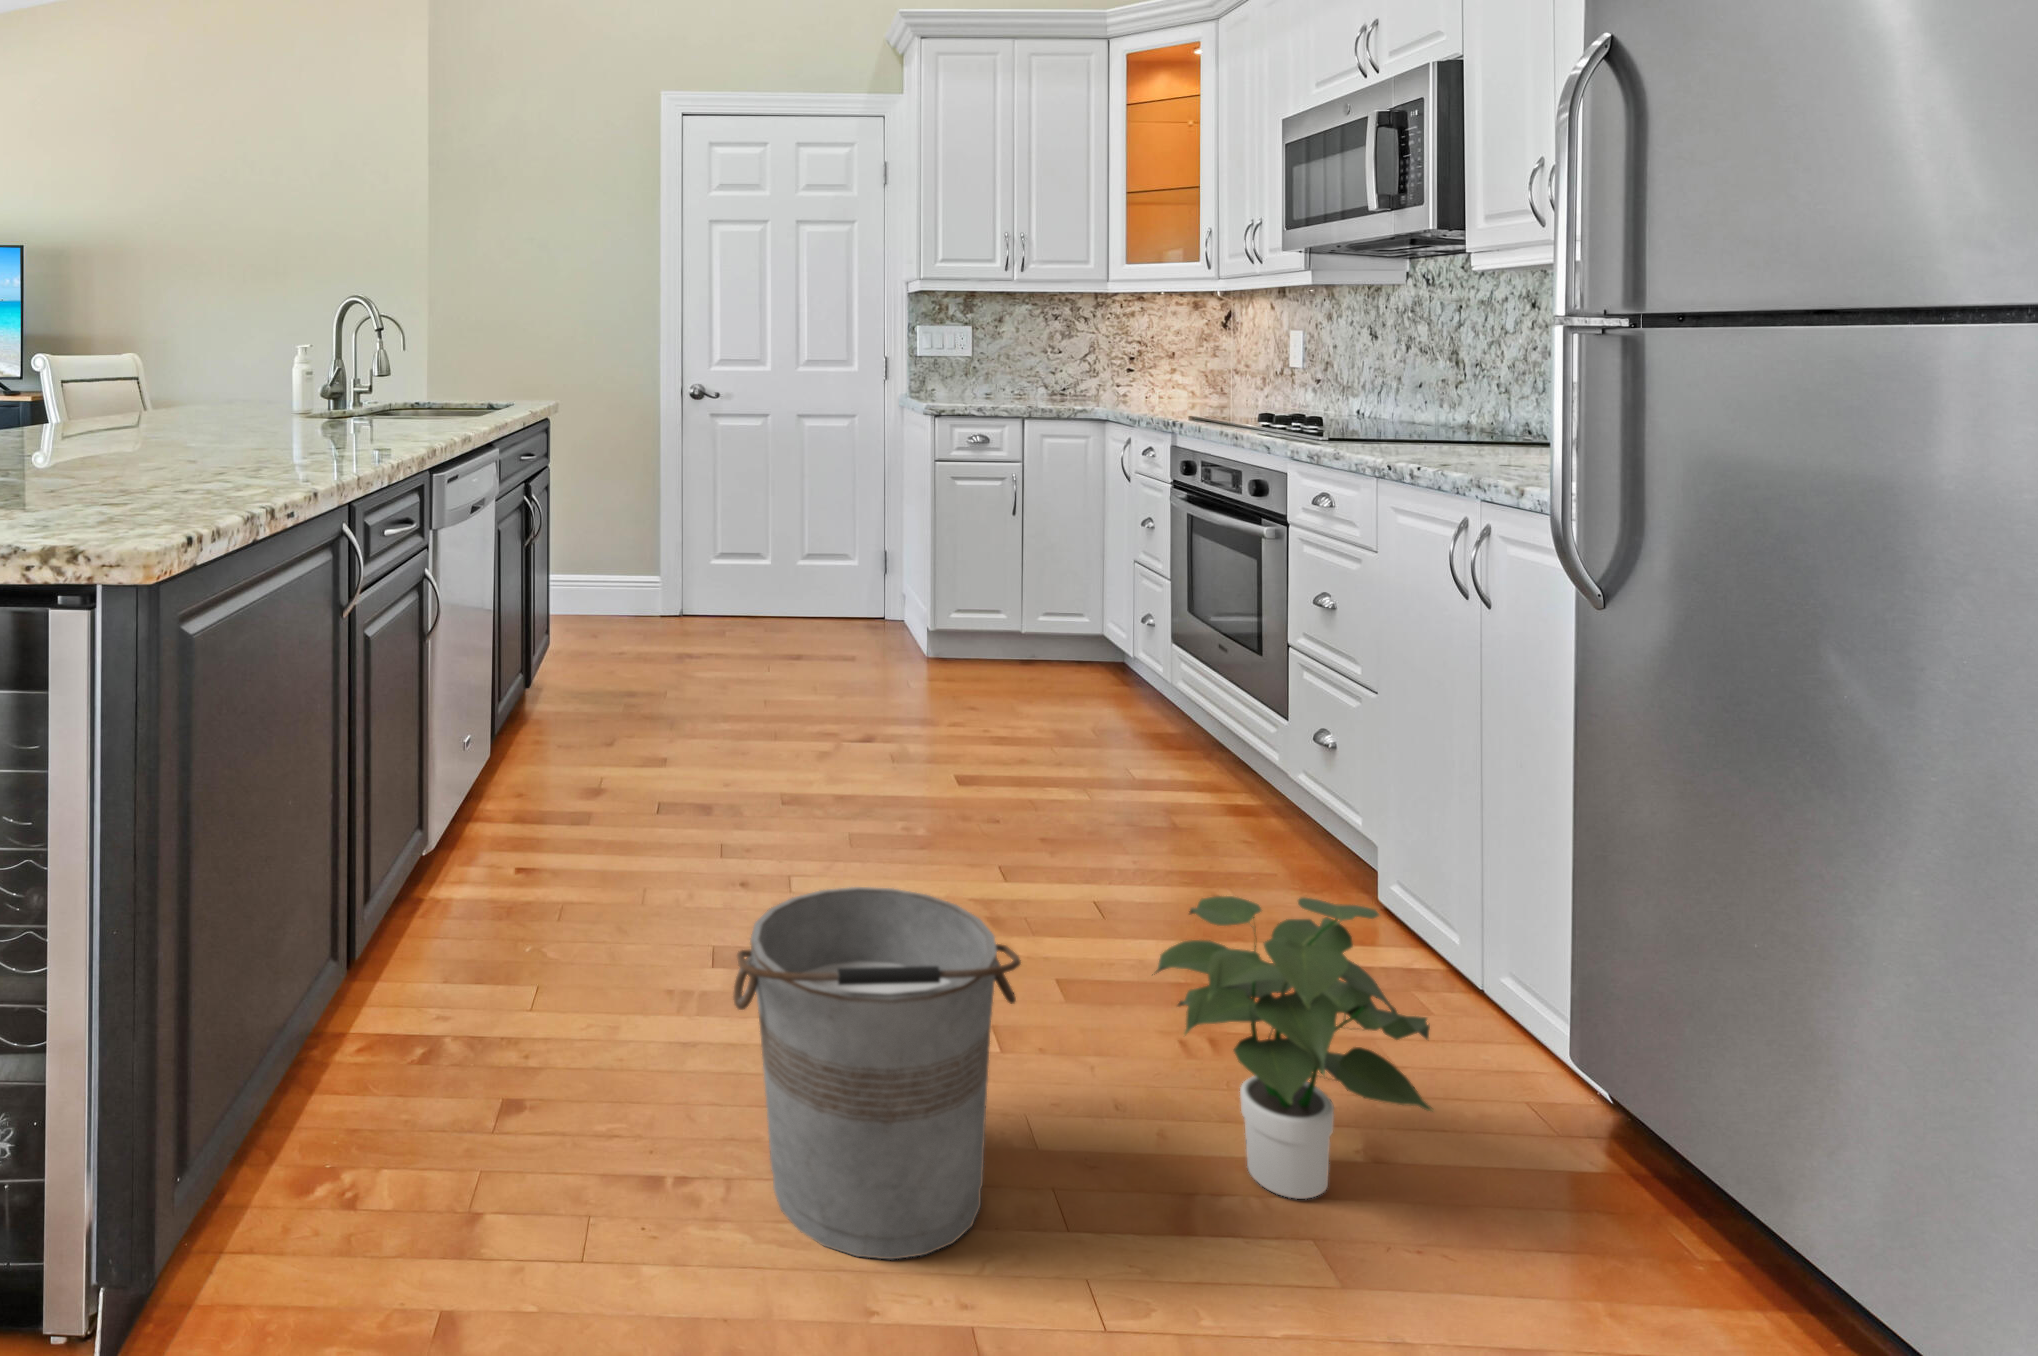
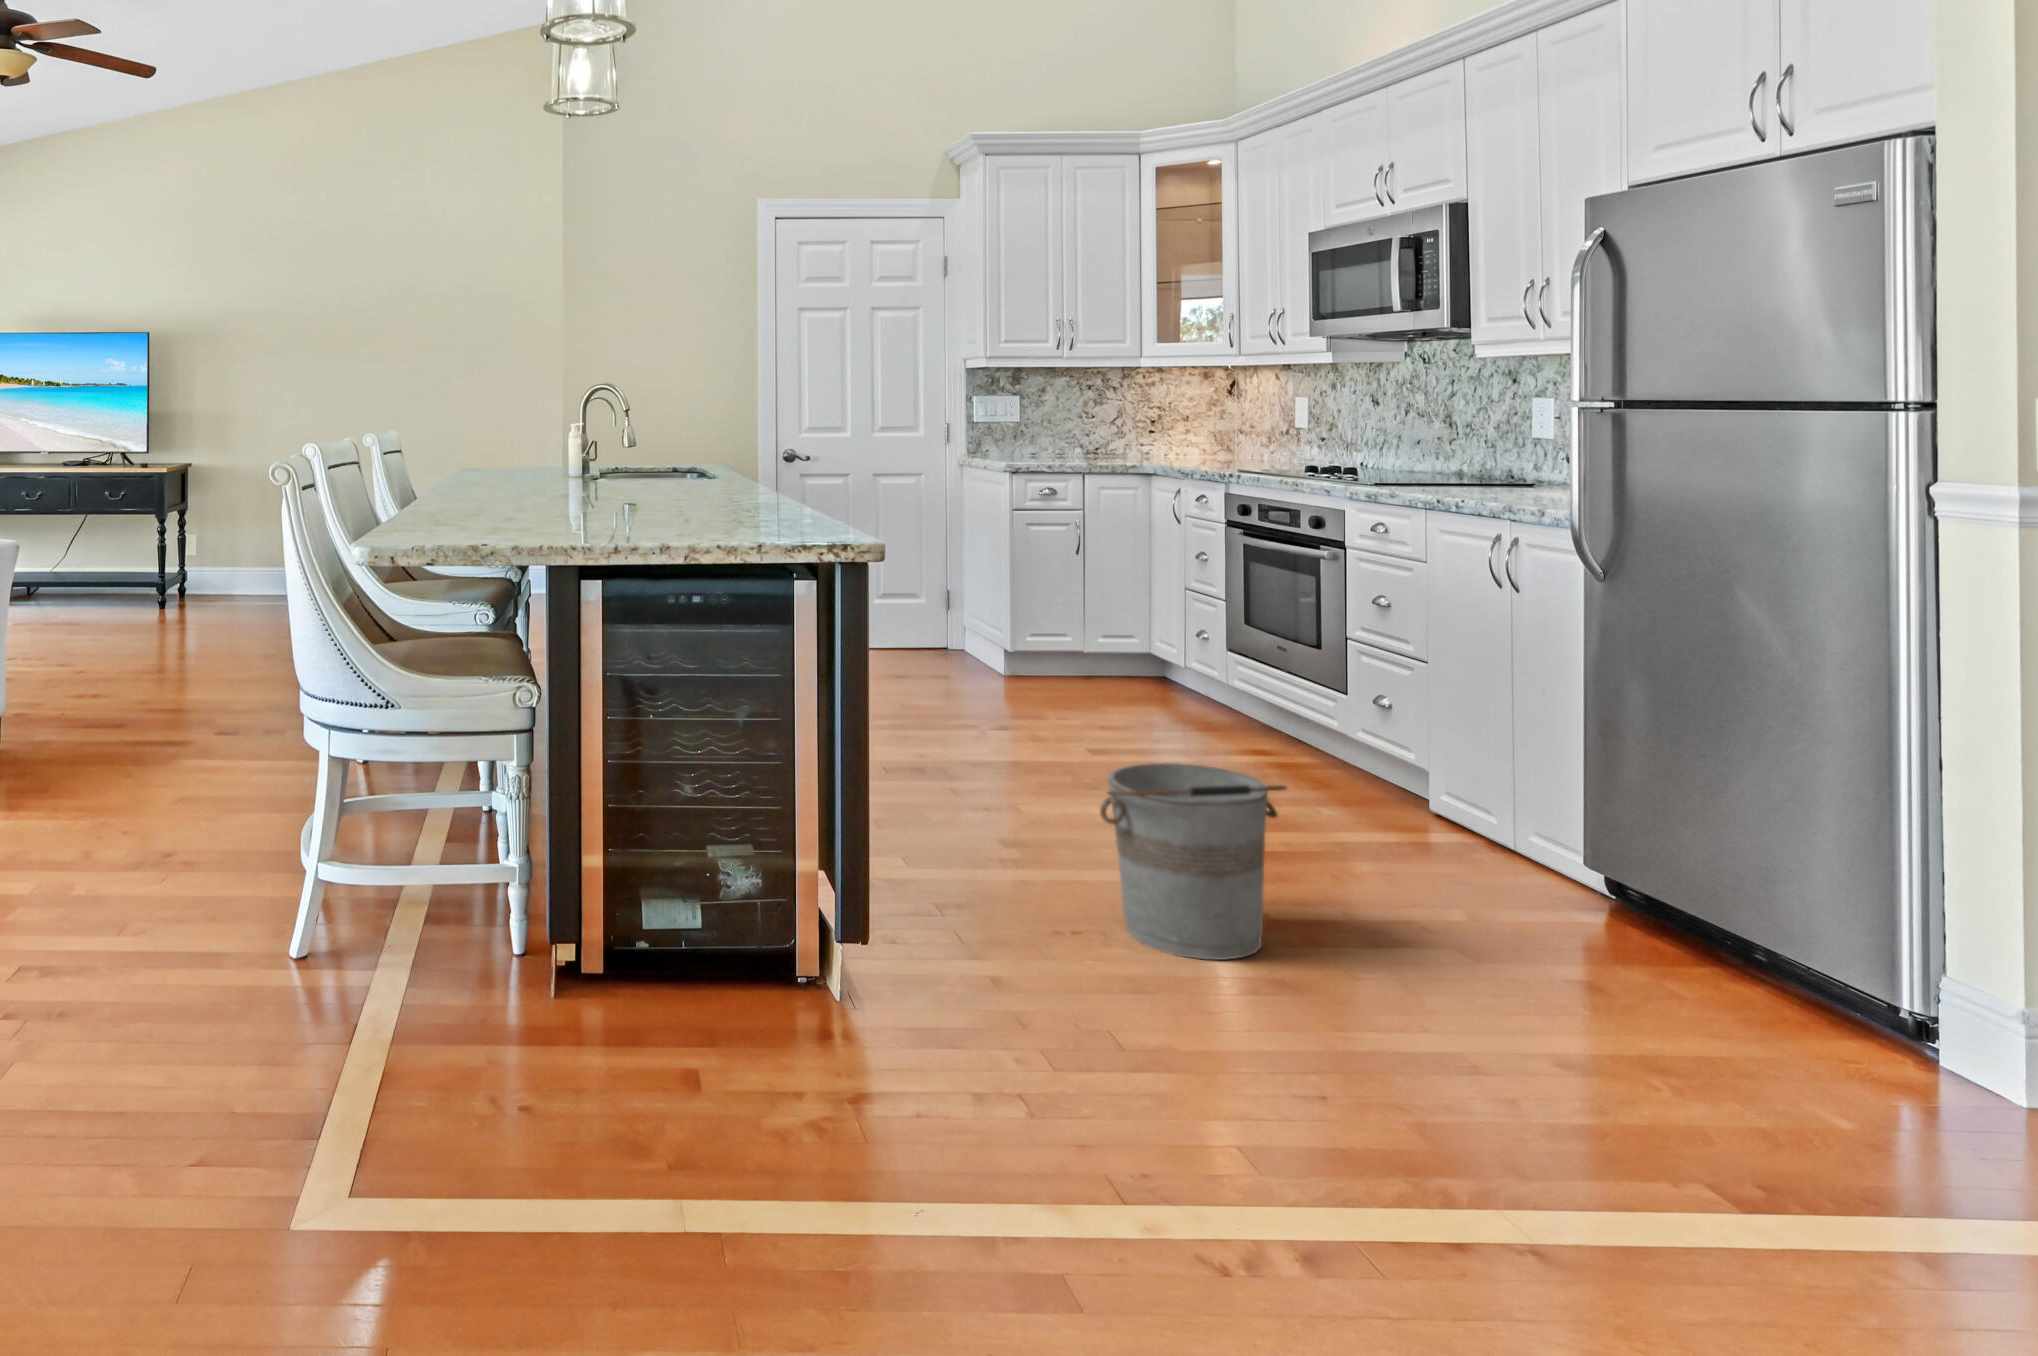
potted plant: present [1152,896,1432,1199] -> none [1339,759,1531,936]

